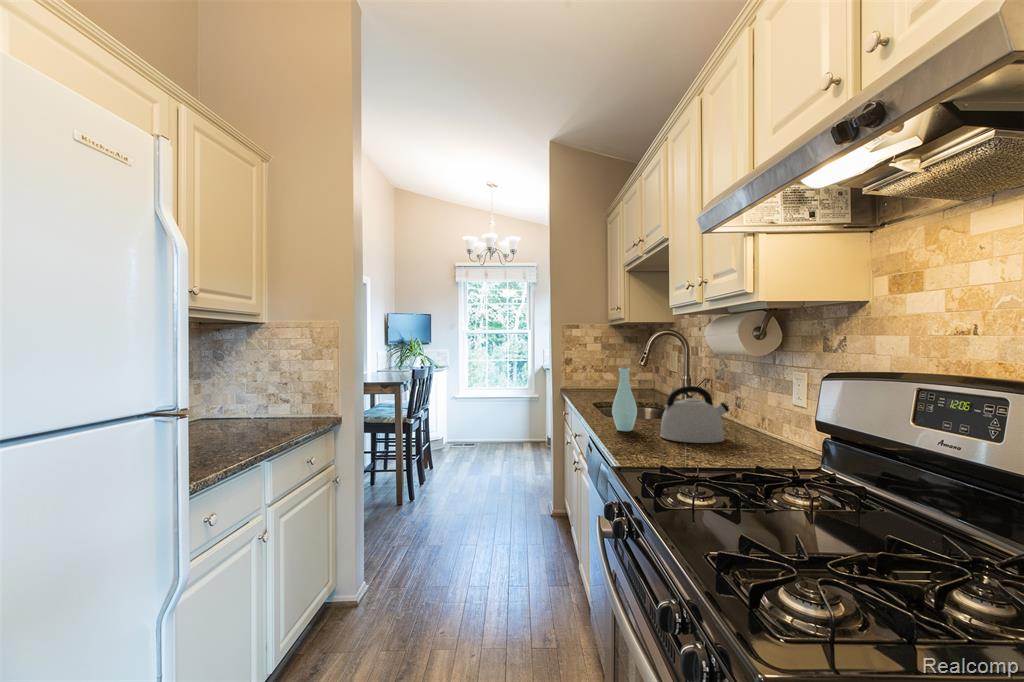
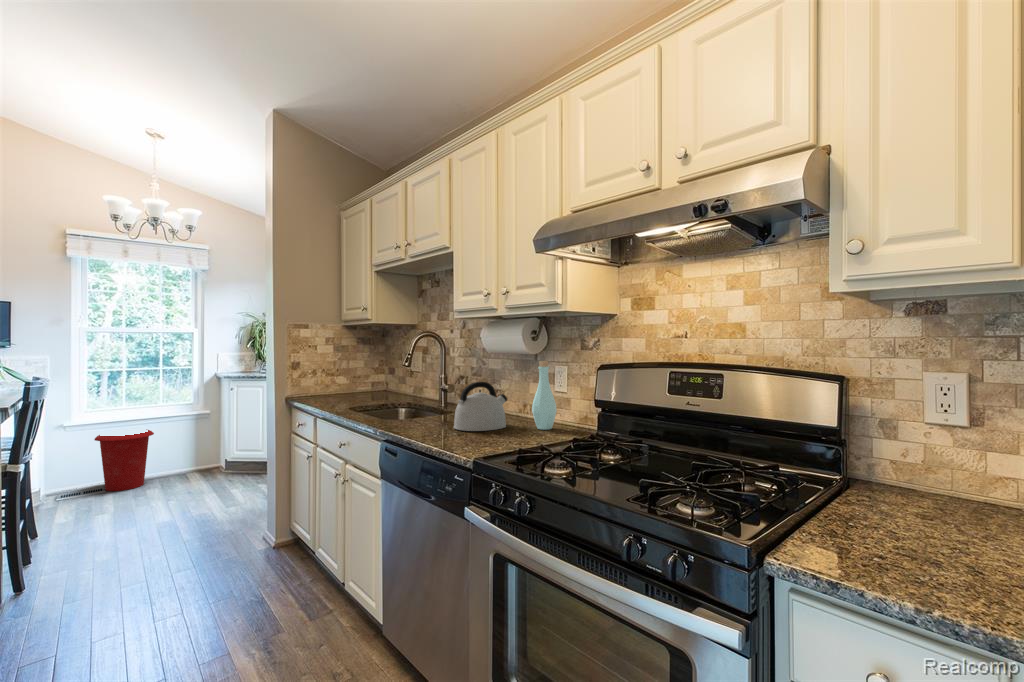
bottle: present [612,363,637,431] -> present [532,361,557,430]
waste bin: none [463,406,498,451] -> present [95,430,154,491]

